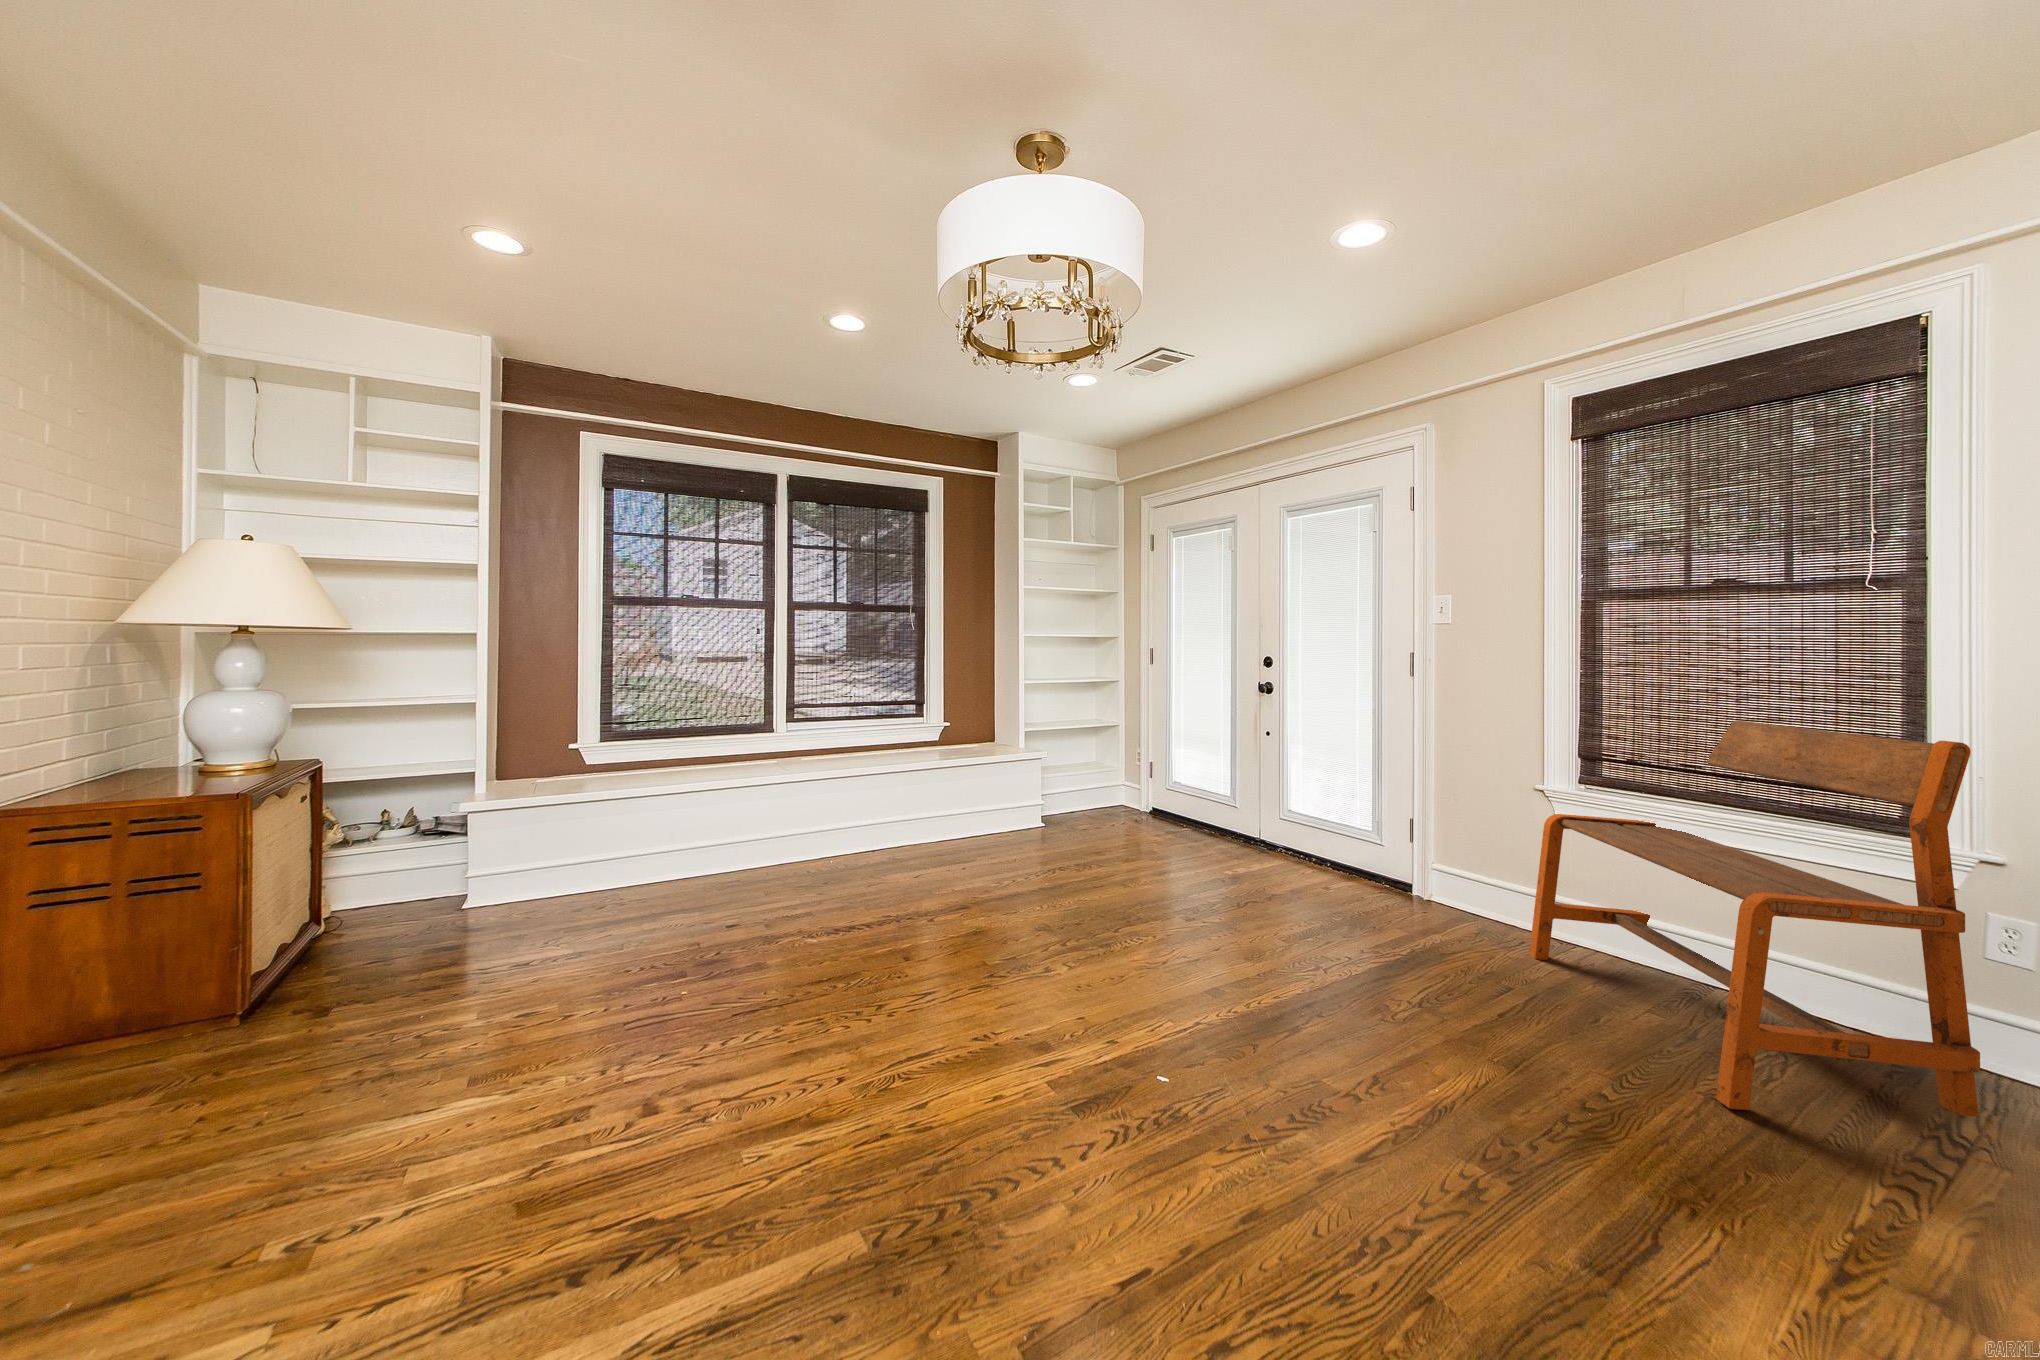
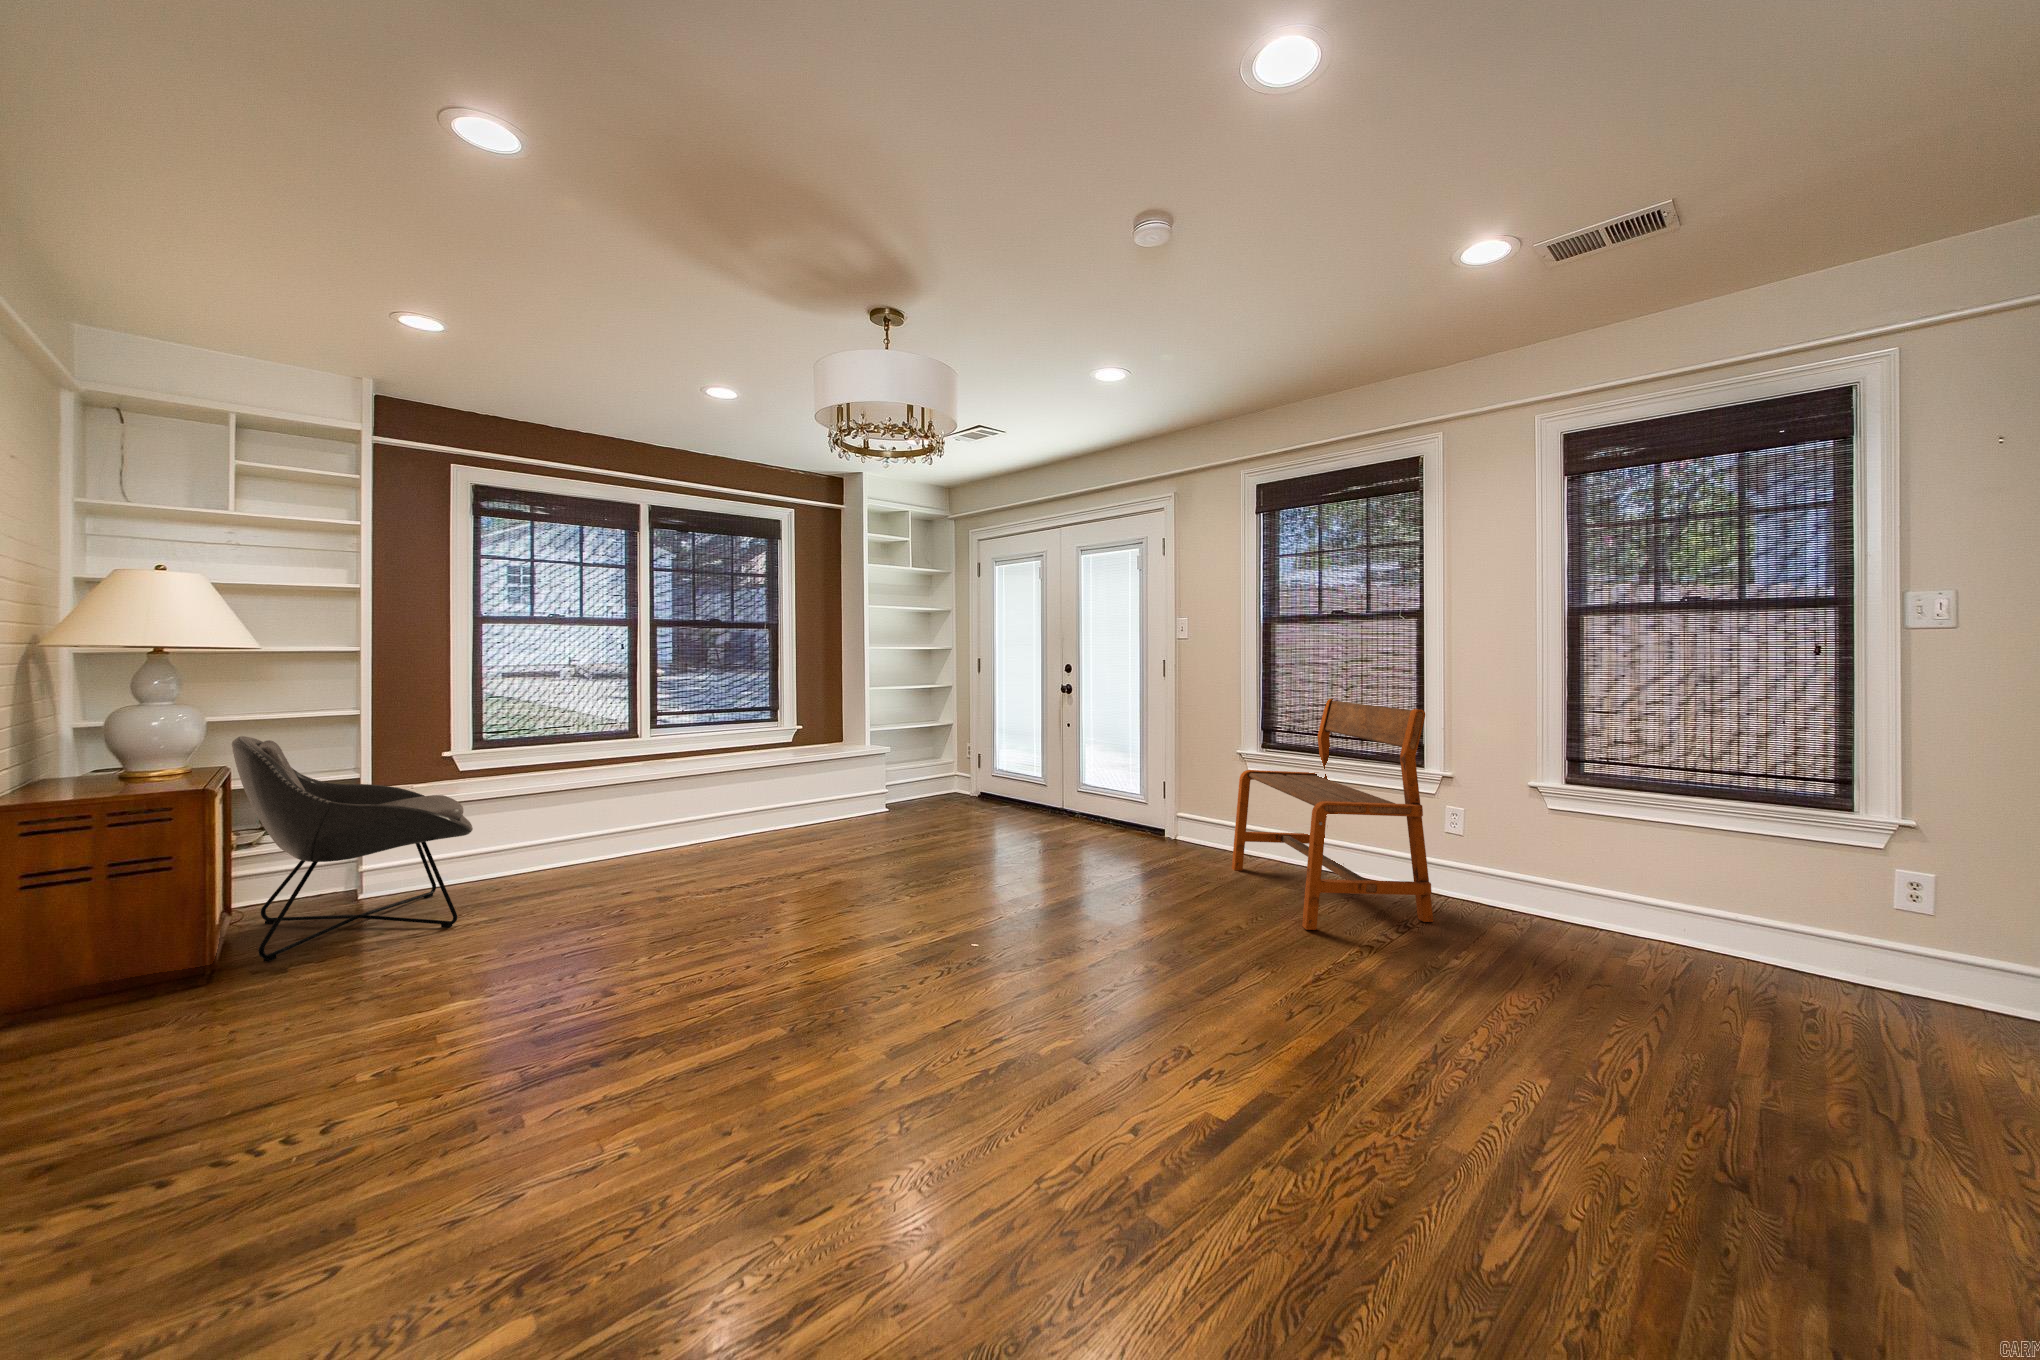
lounge chair: none [297,727,564,998] -> present [232,736,473,962]

